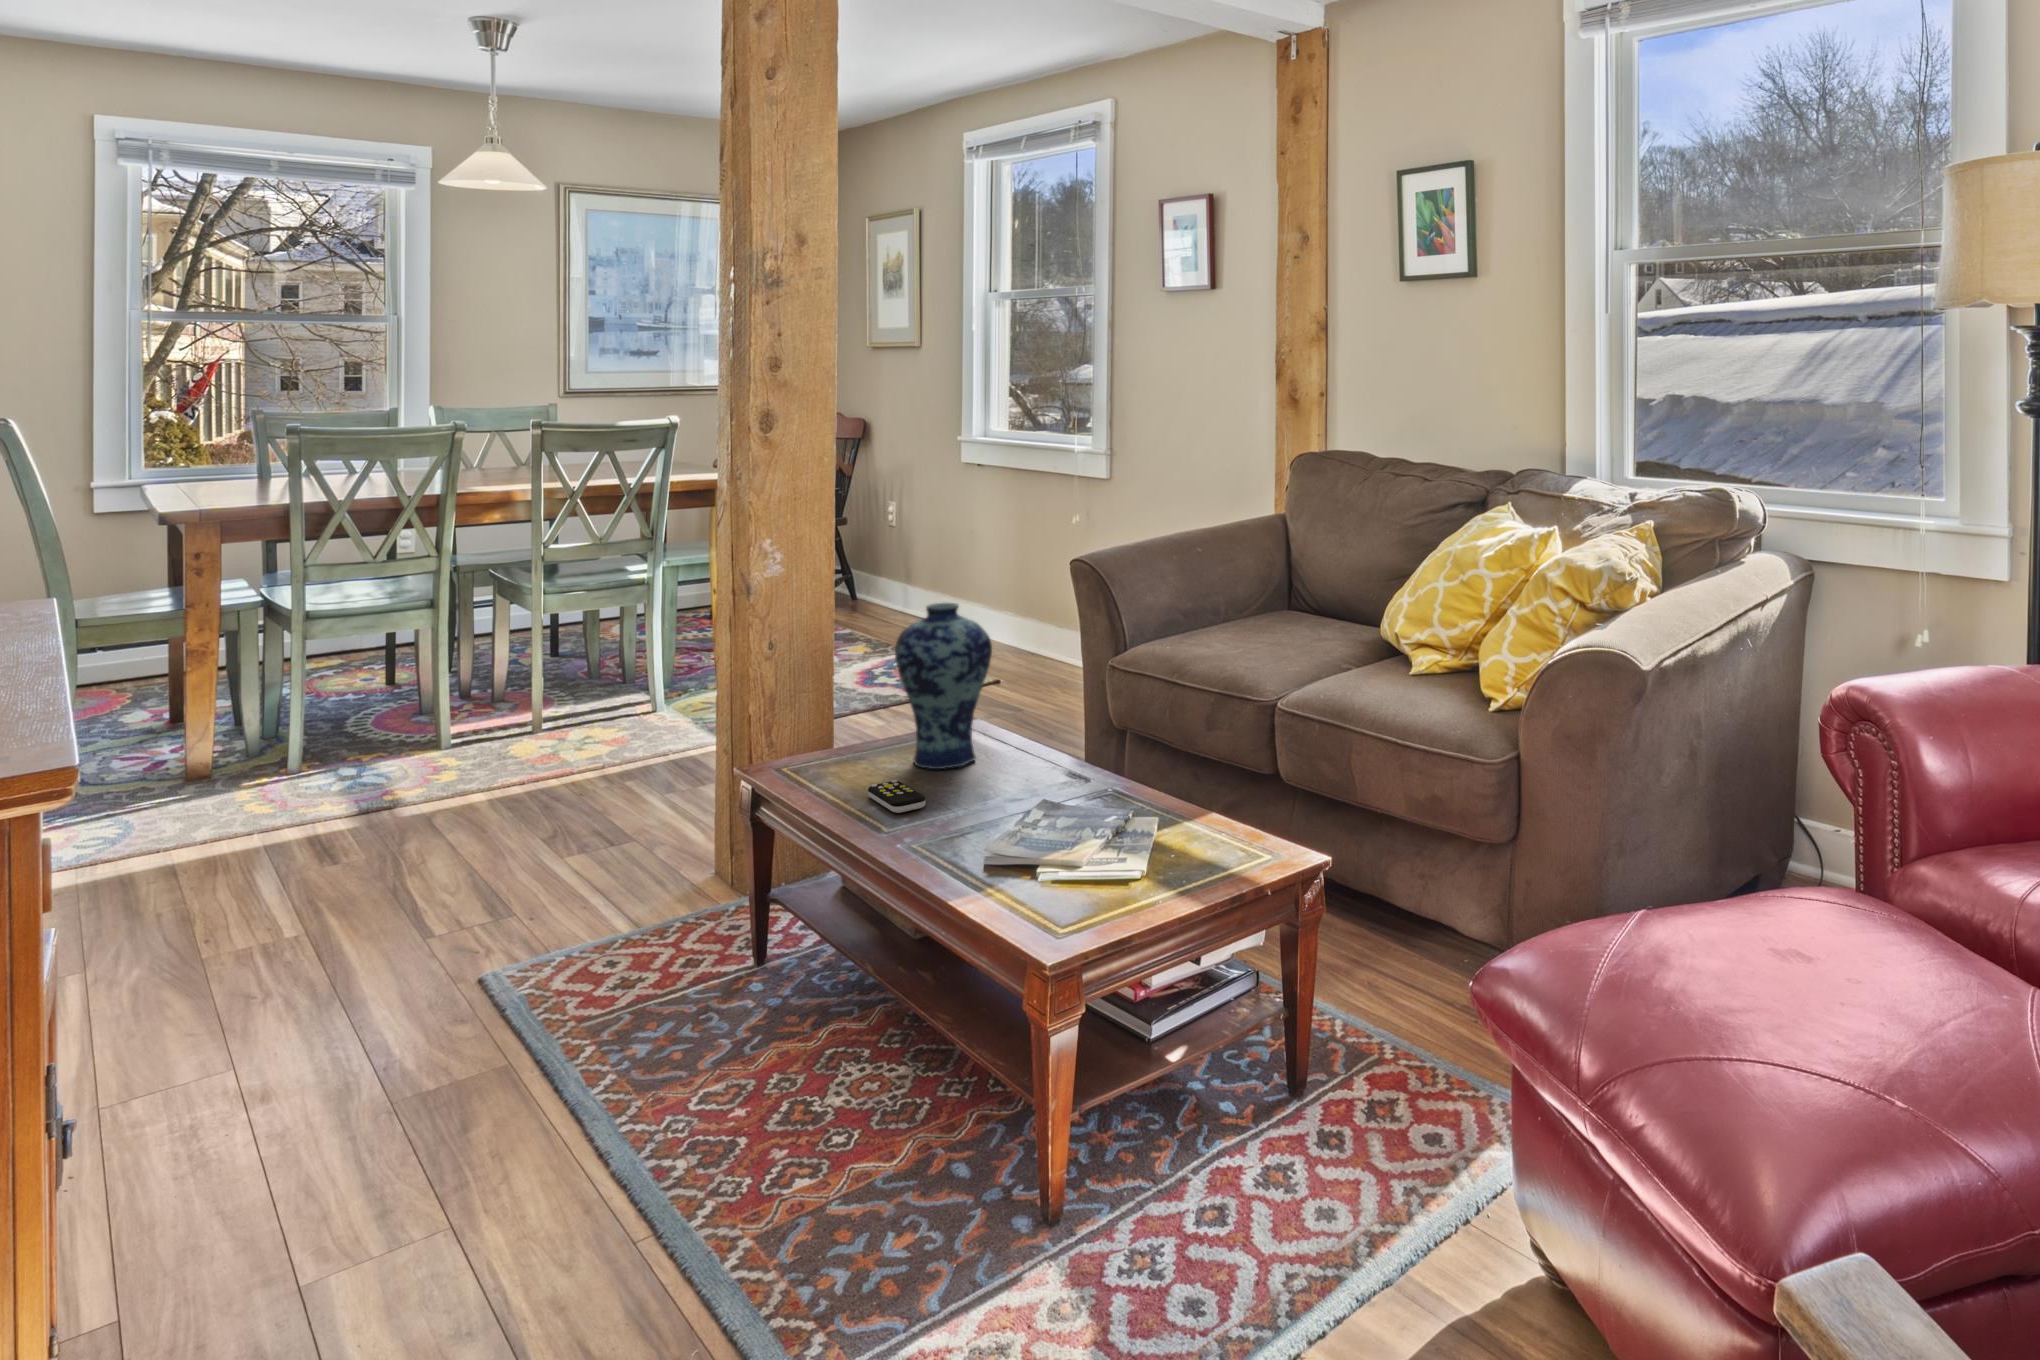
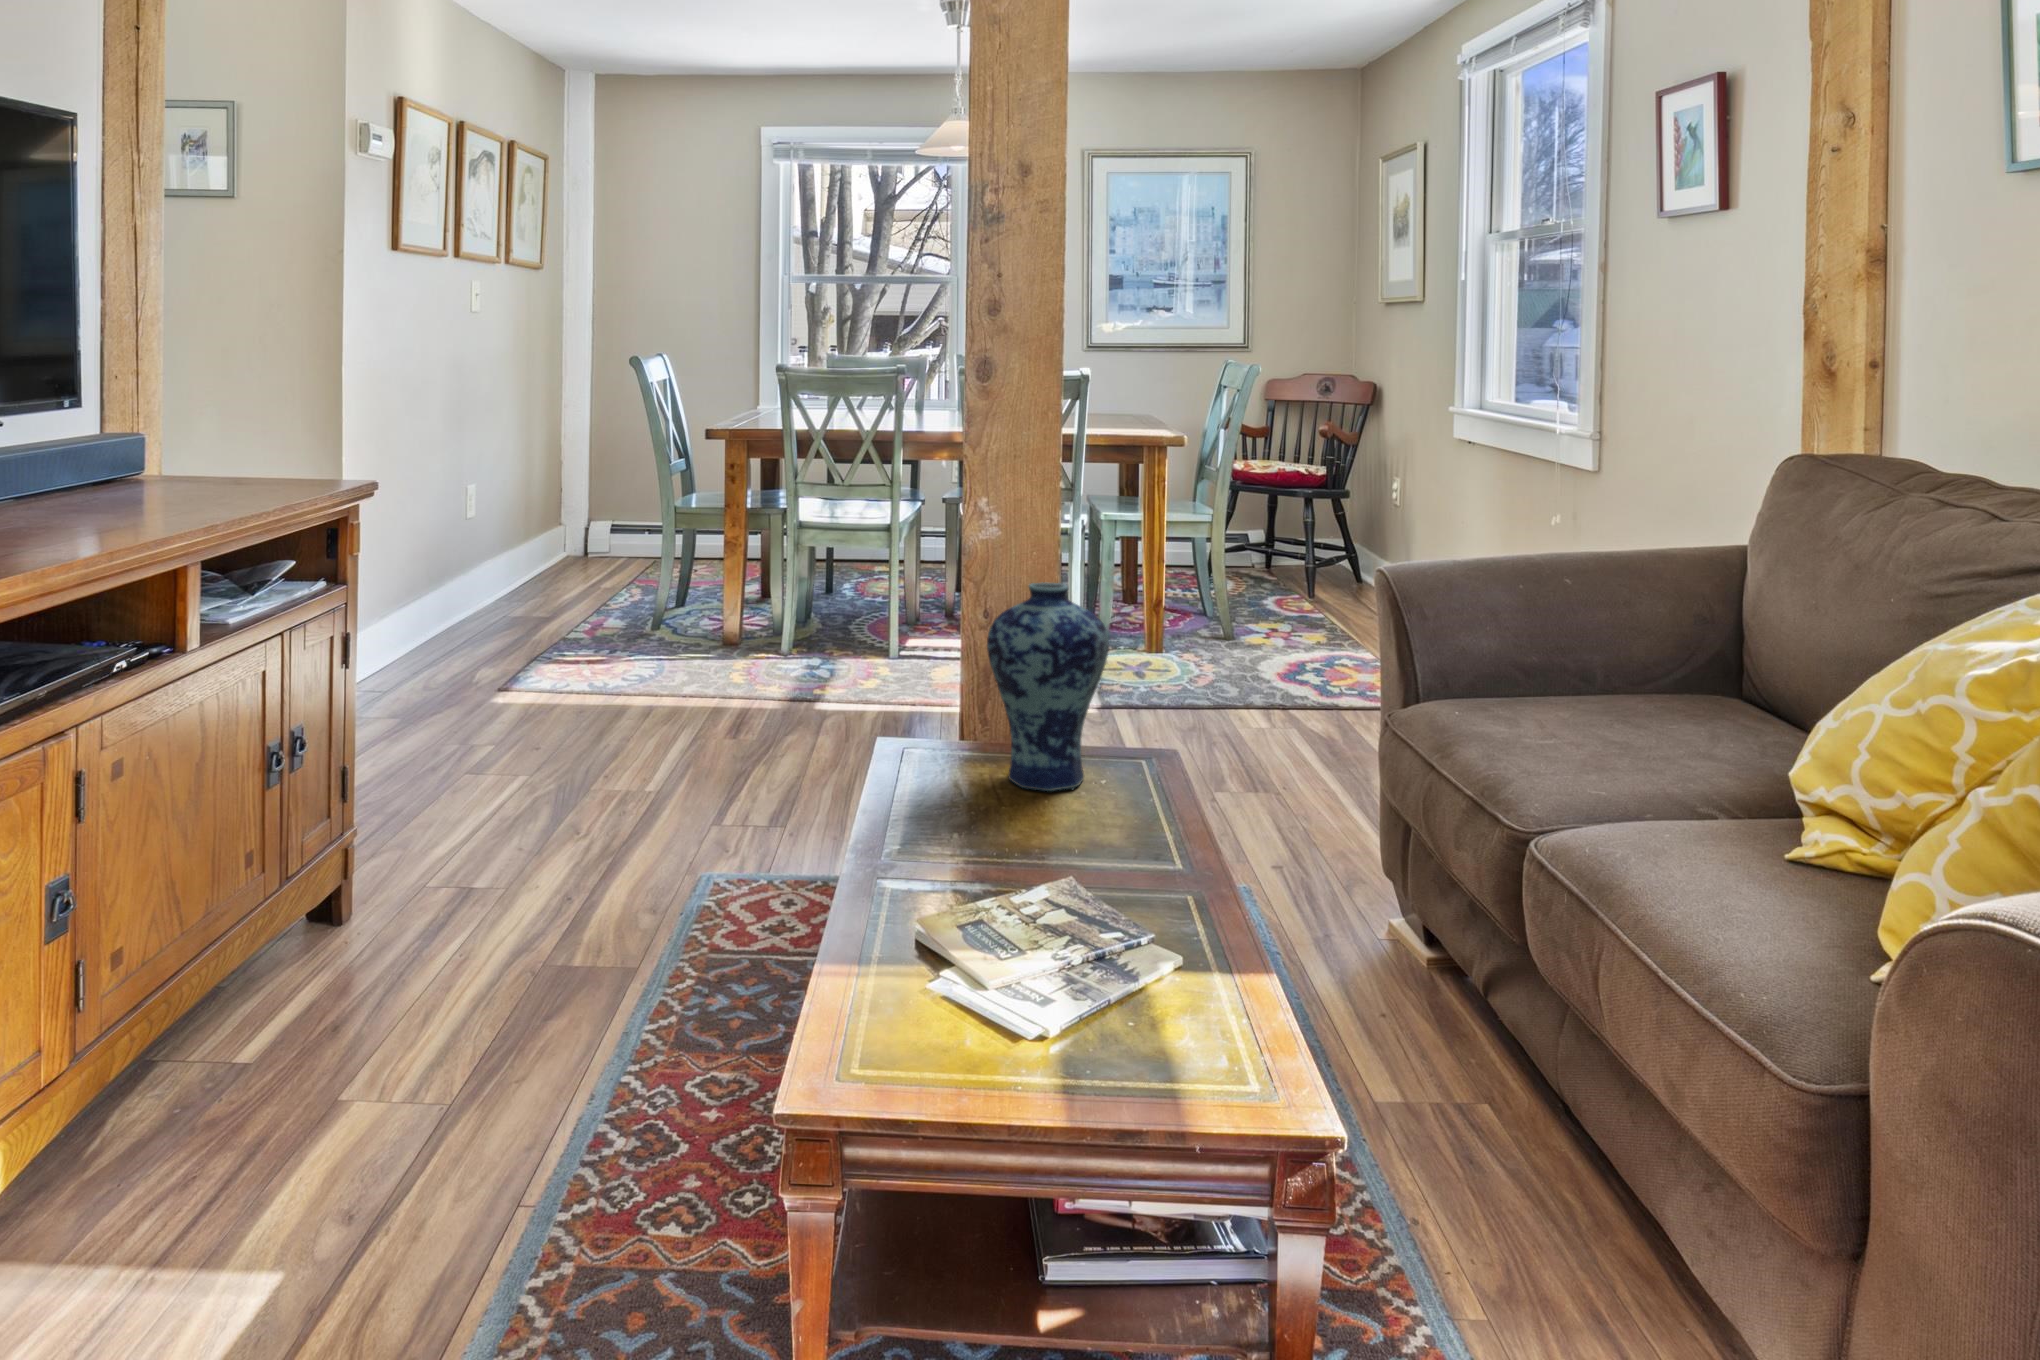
remote control: present [868,780,926,813] -> none [905,787,954,831]

